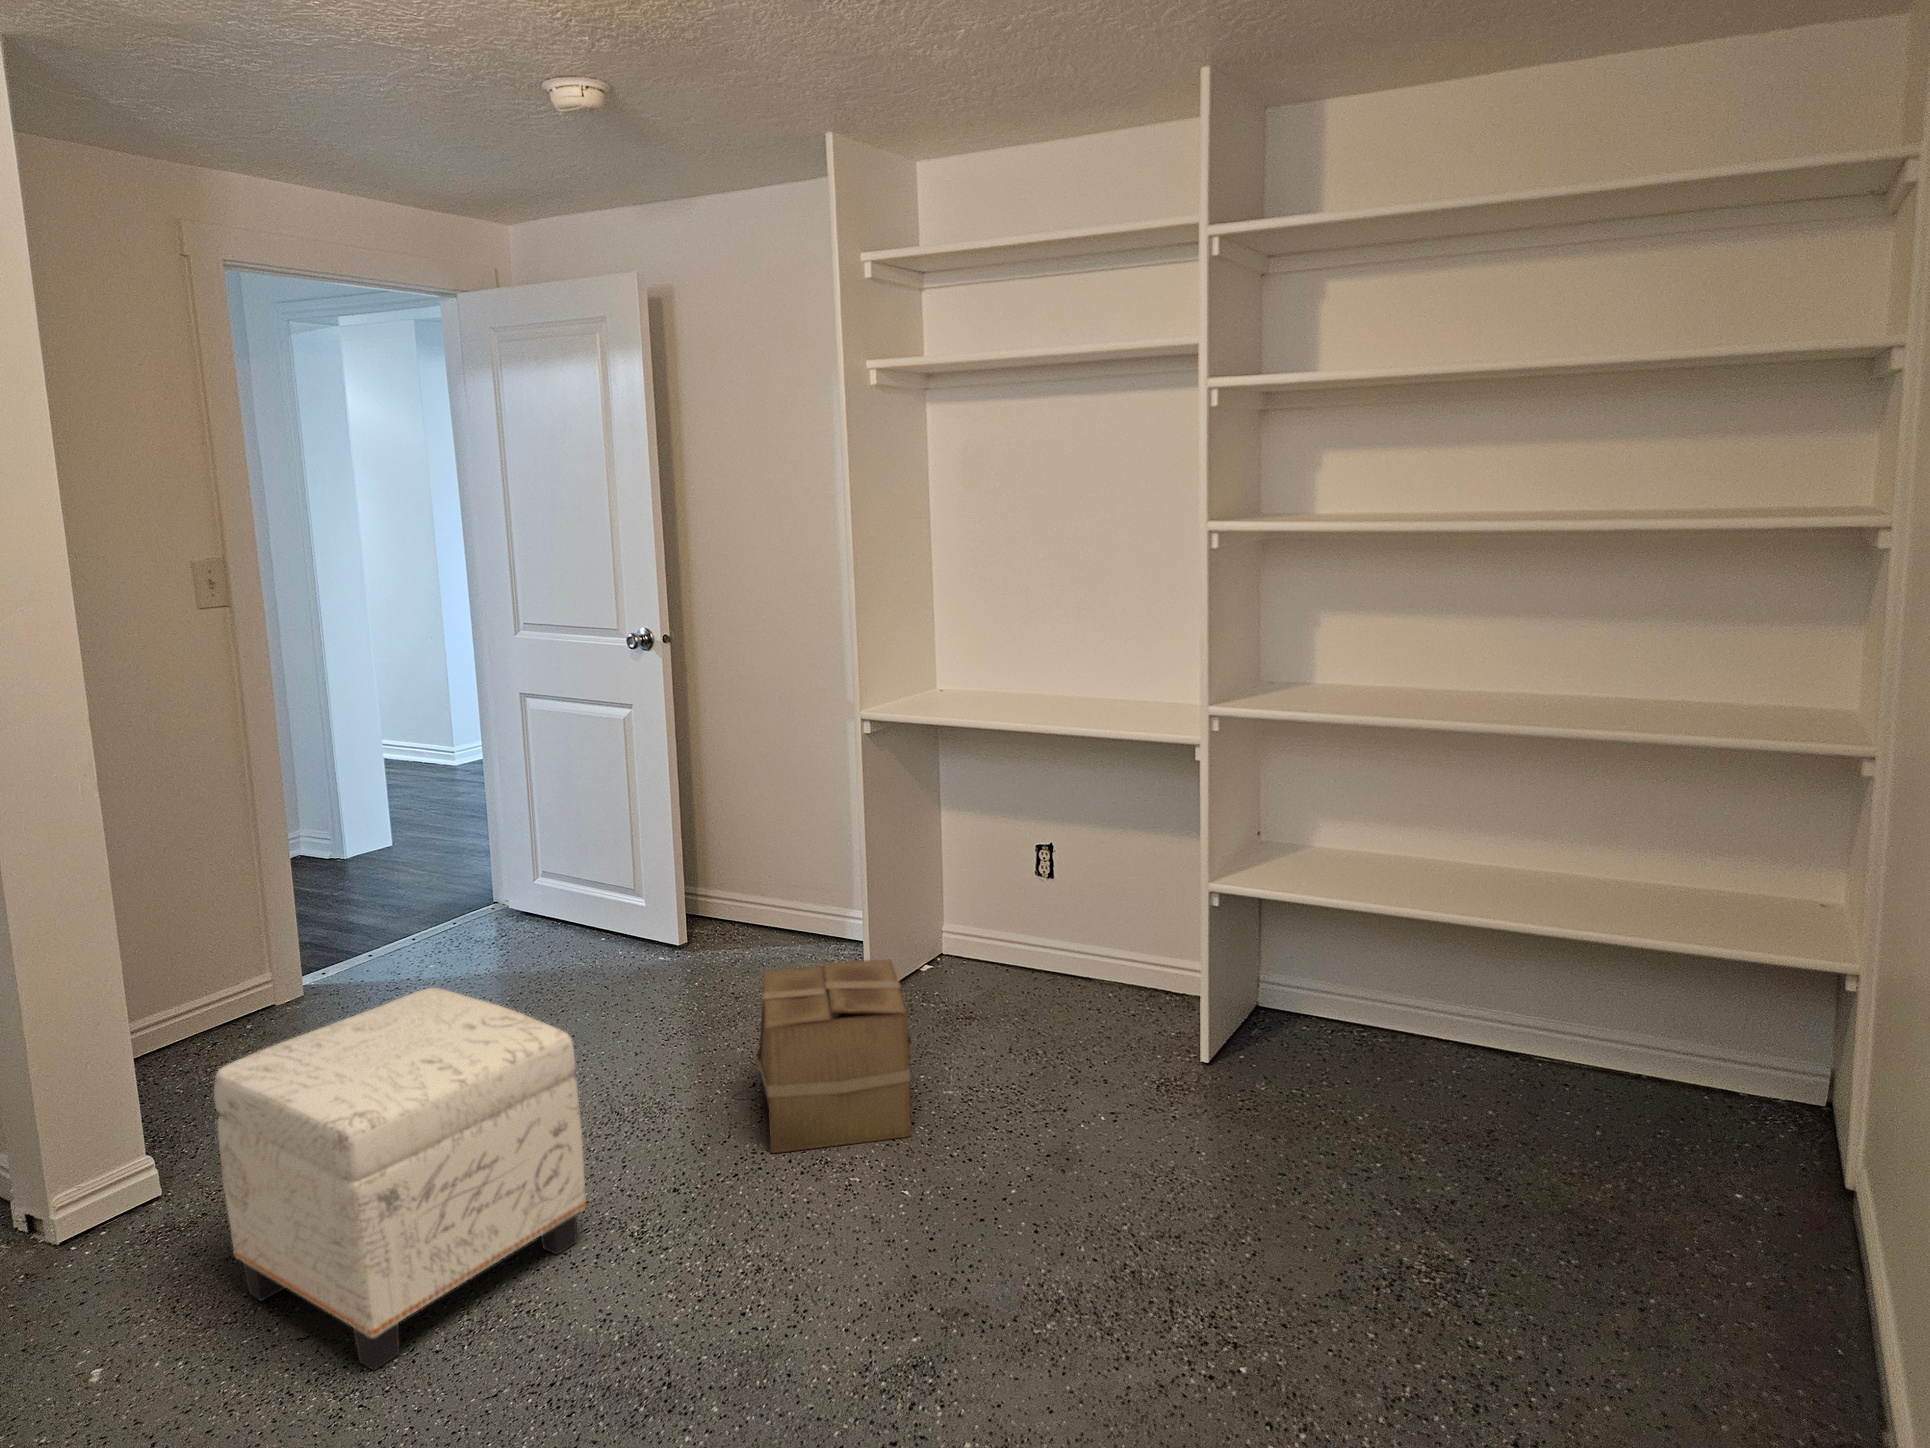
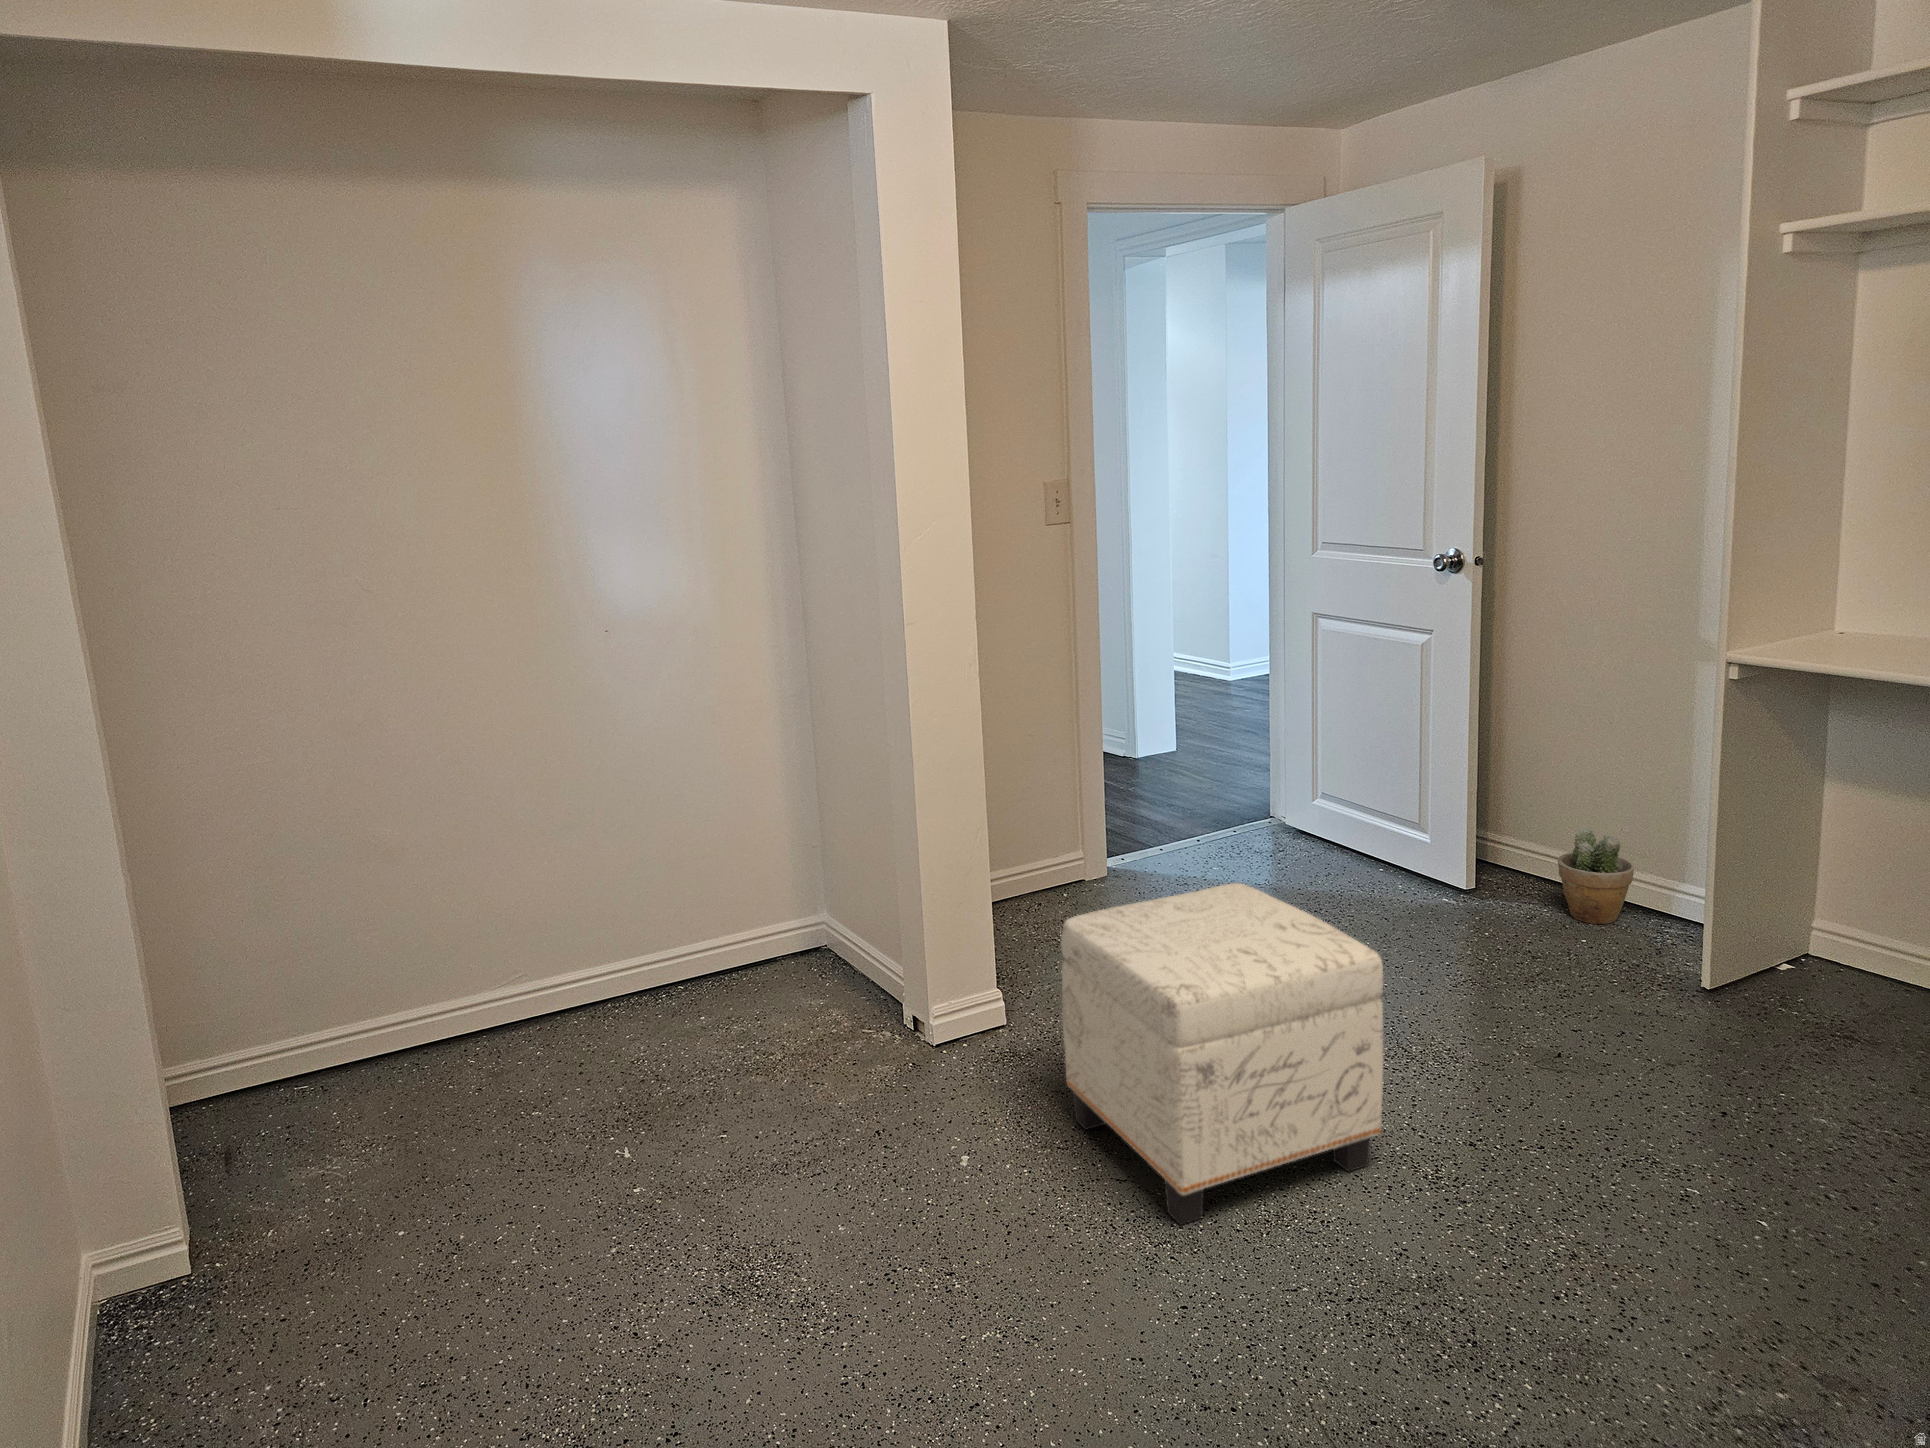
potted plant: none [755,873,816,957] -> present [1558,828,1635,924]
cardboard box: present [757,960,912,1153] -> none [1573,932,1786,1164]

